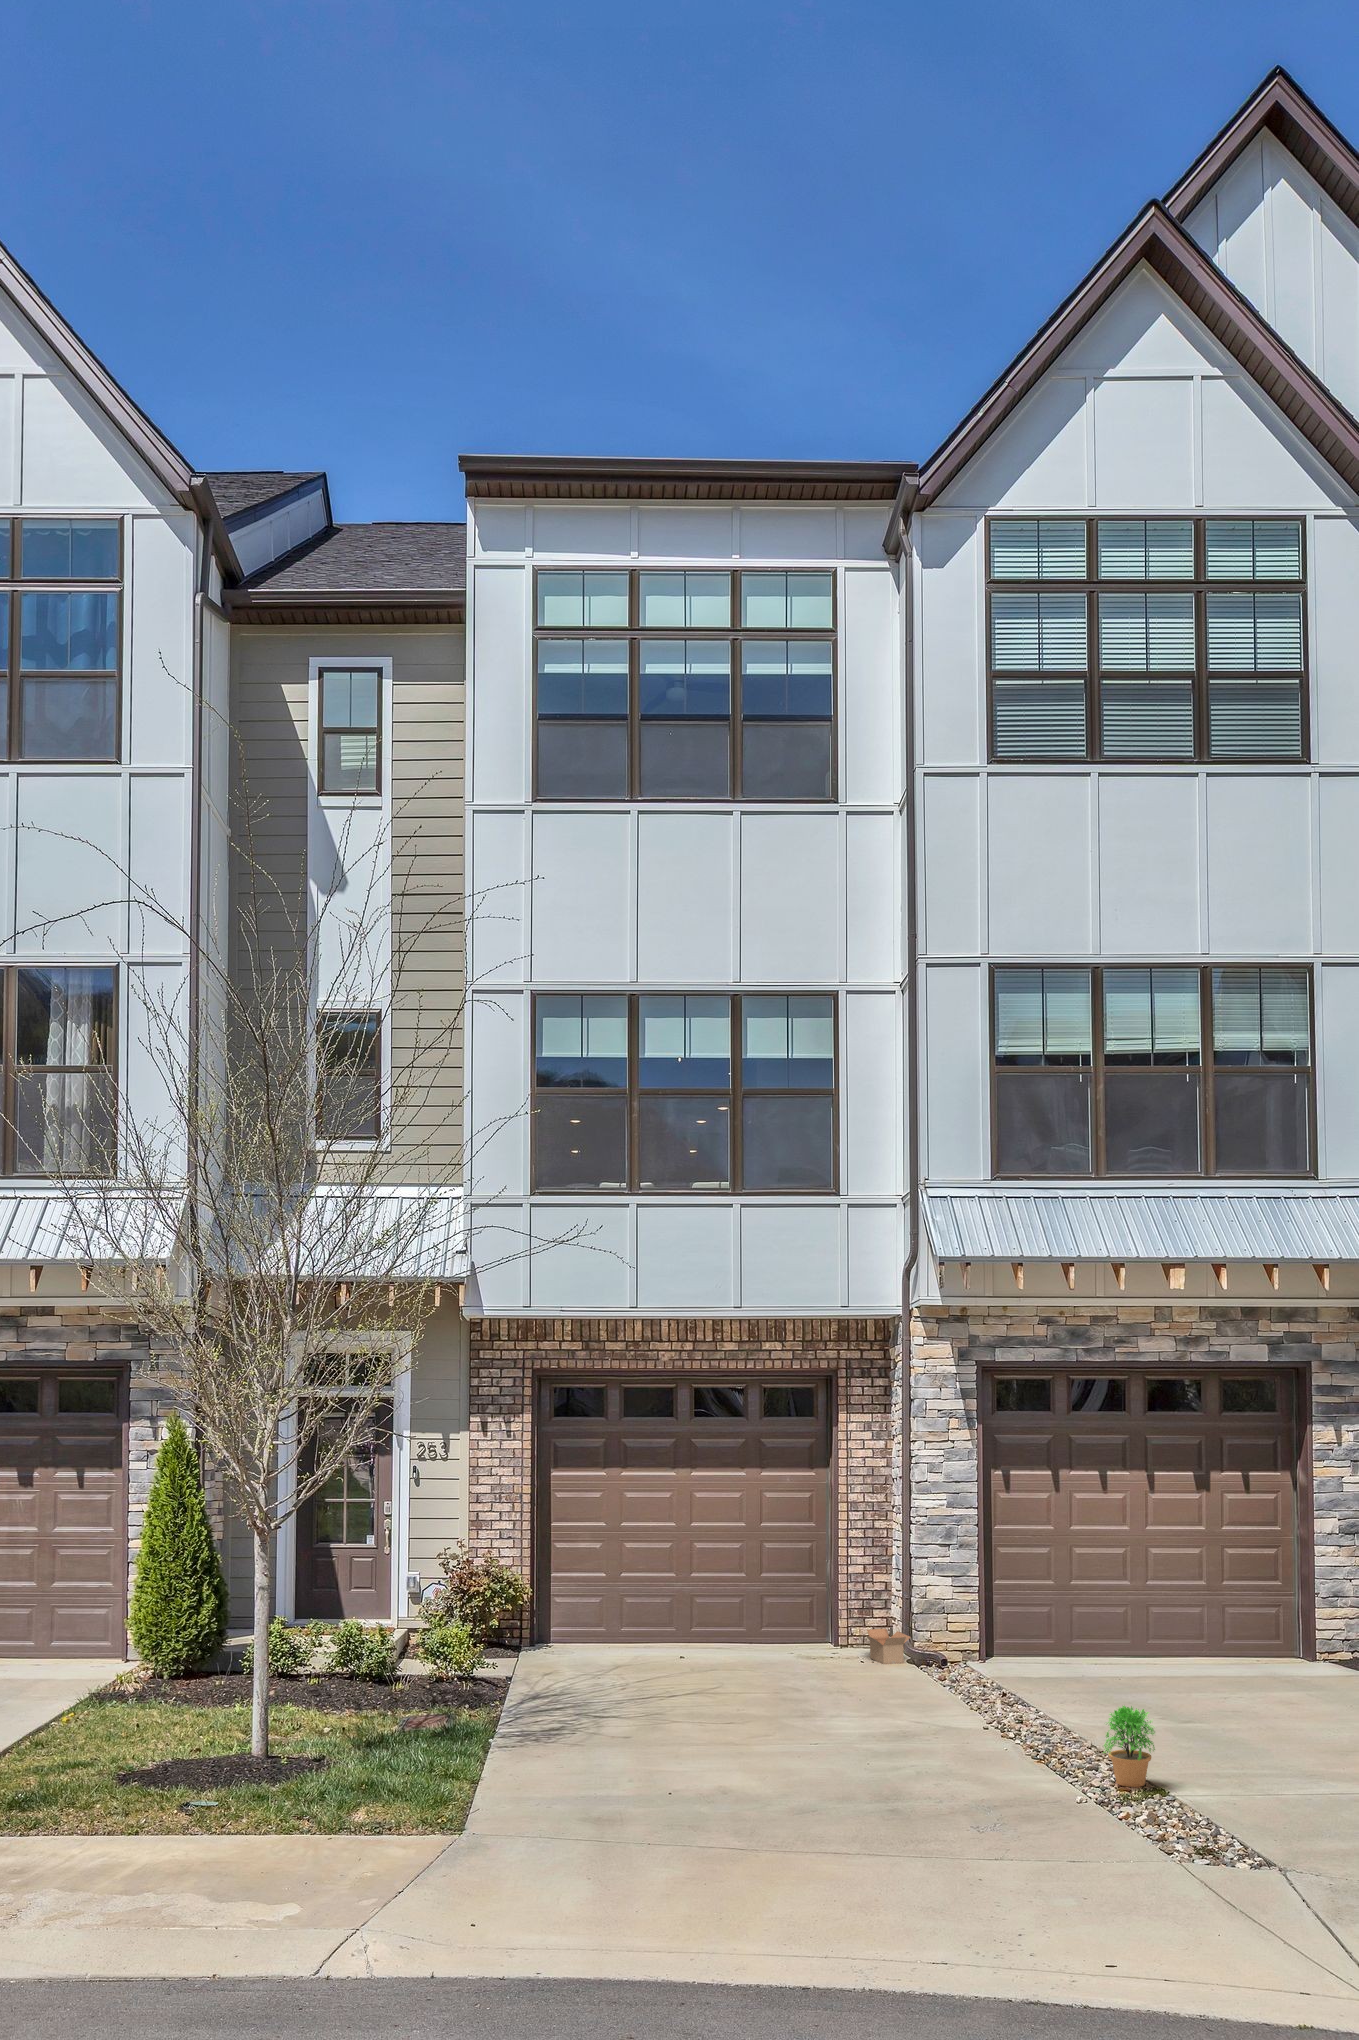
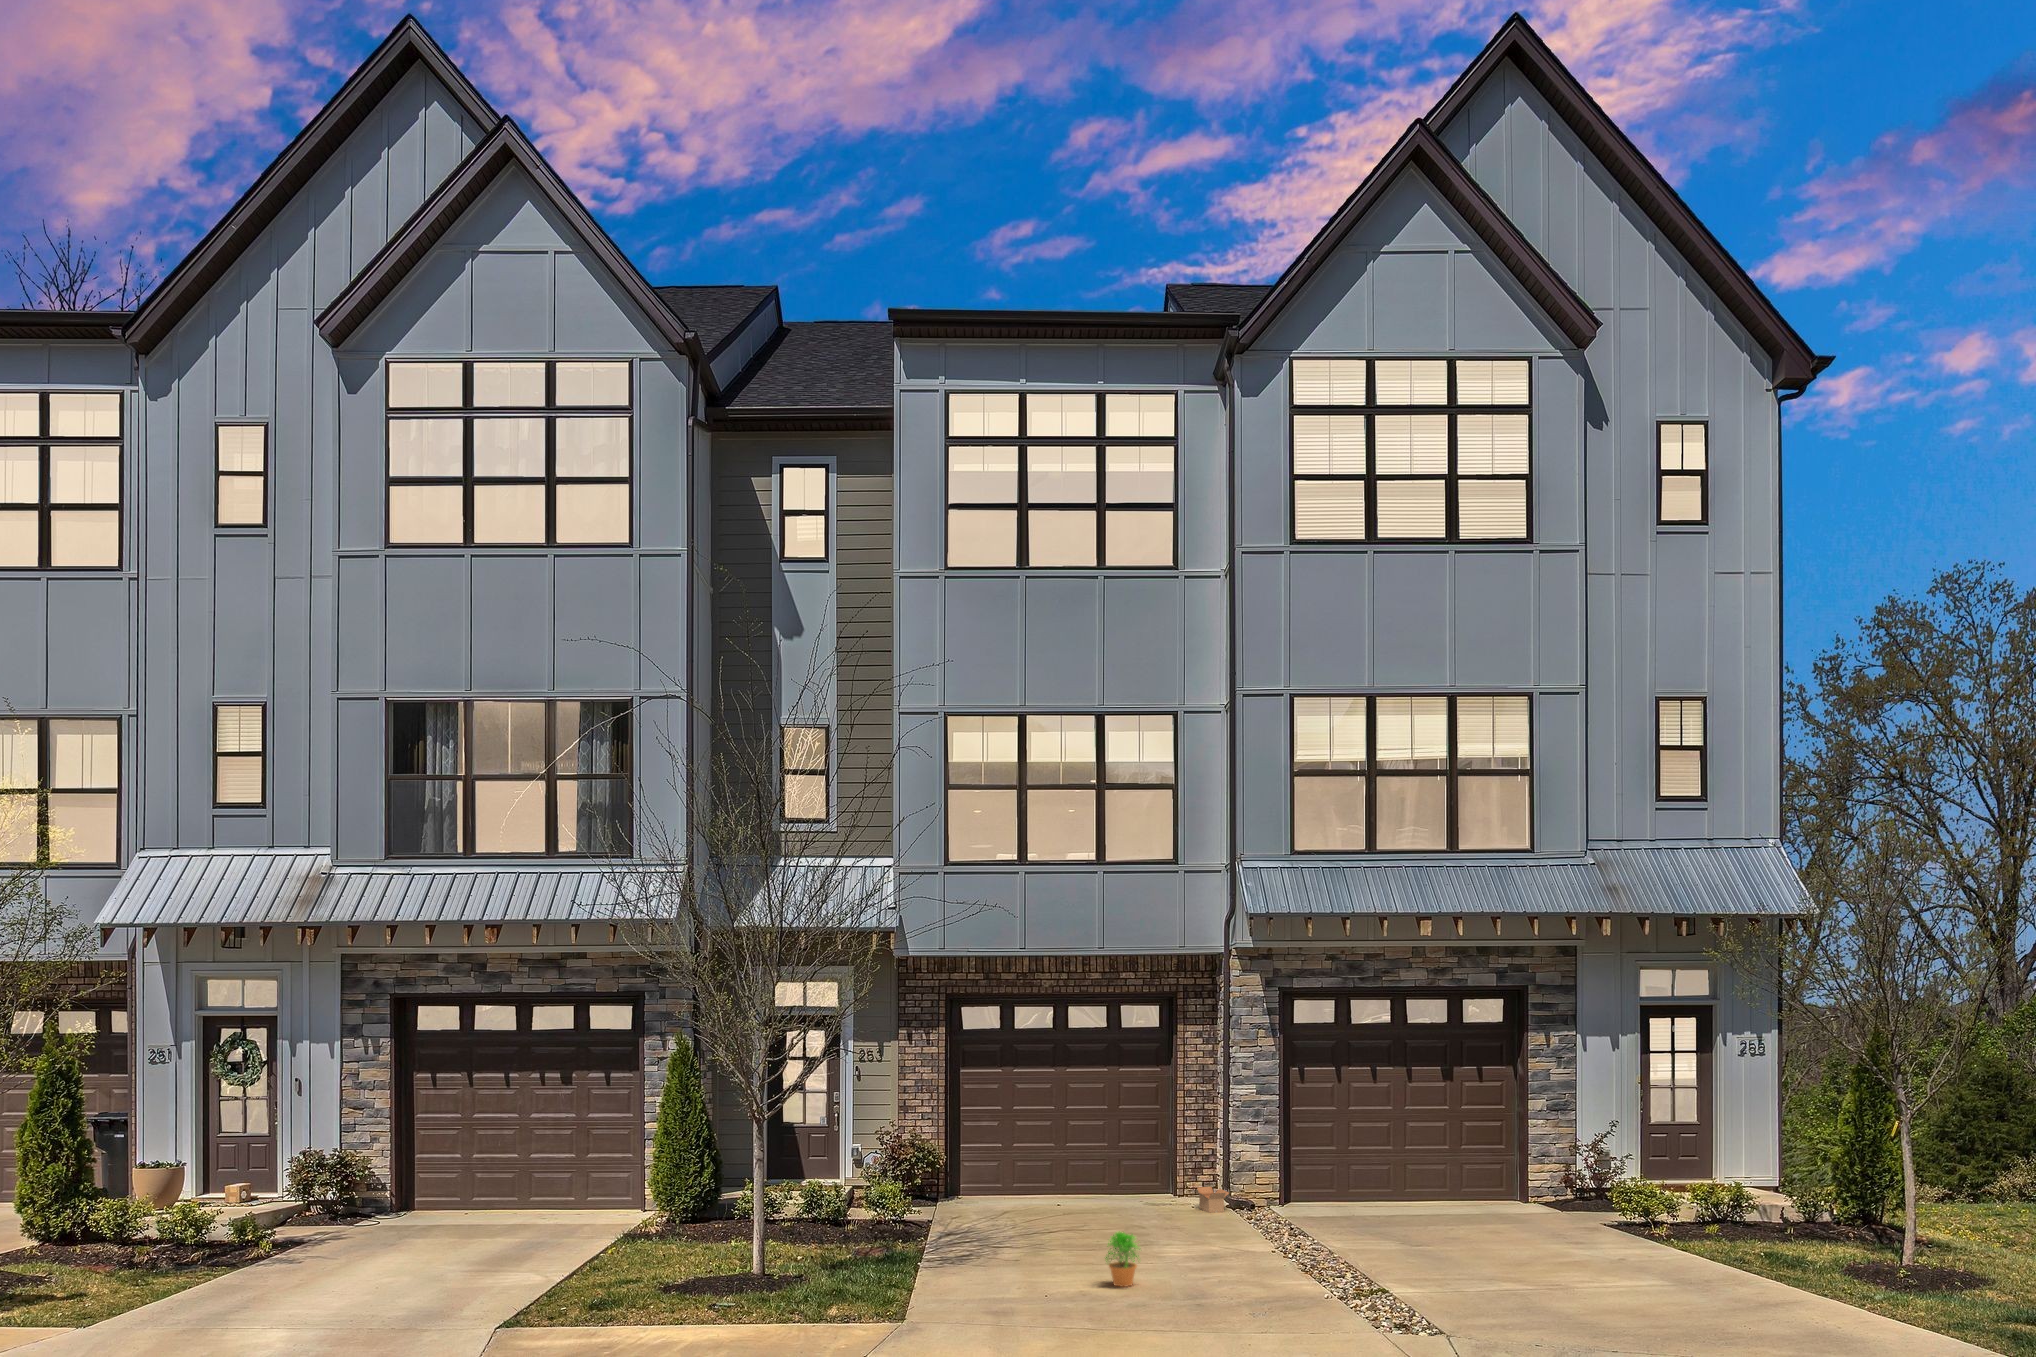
potted plant: present [1103,1706,1155,1787] -> present [1105,1232,1140,1287]

